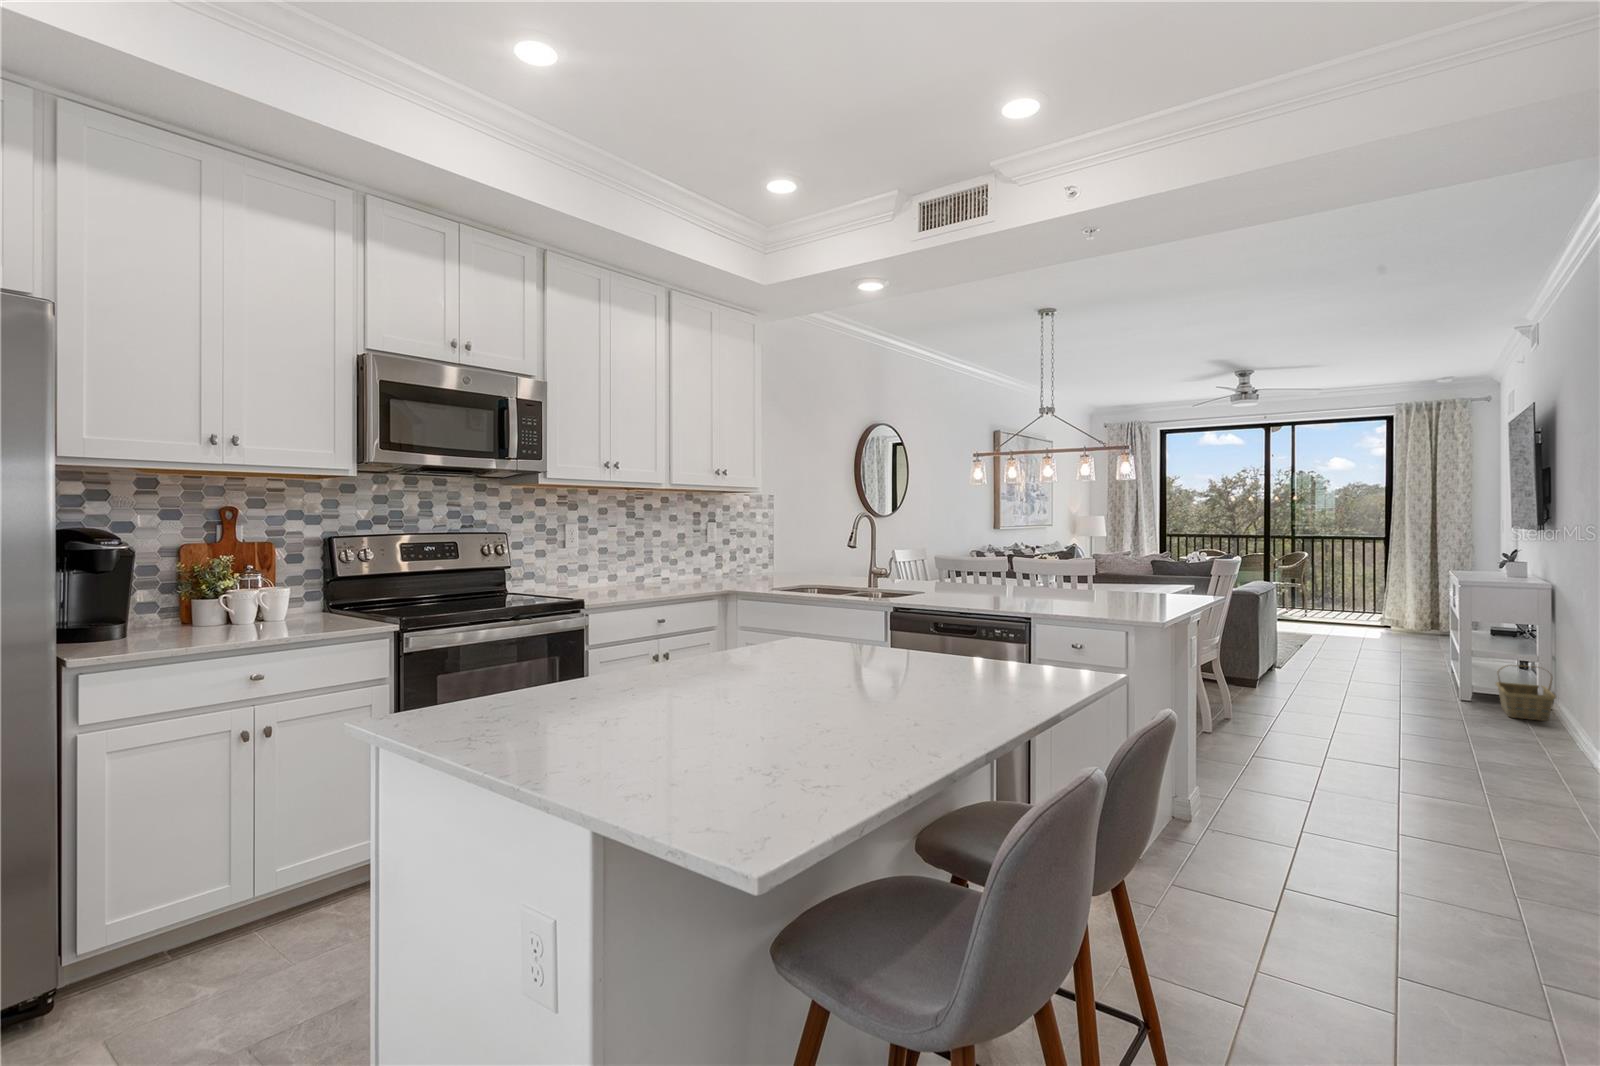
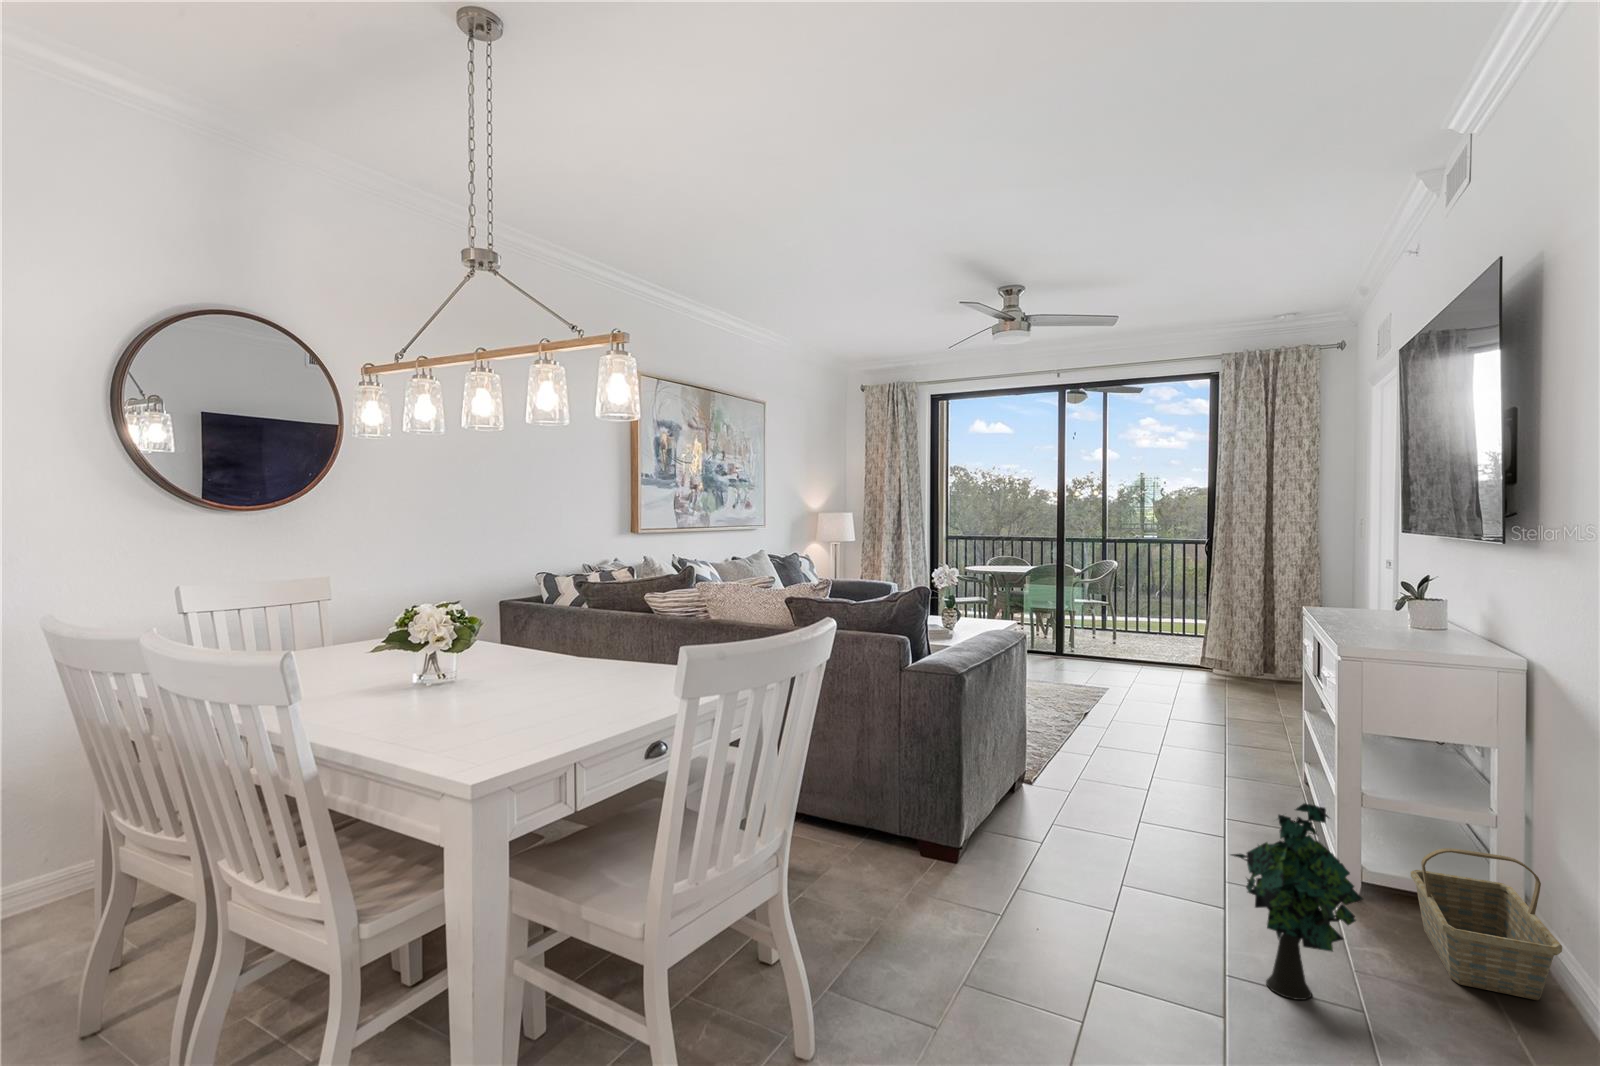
decorative plant: none [1402,636,1464,718] -> present [1231,803,1363,1000]

